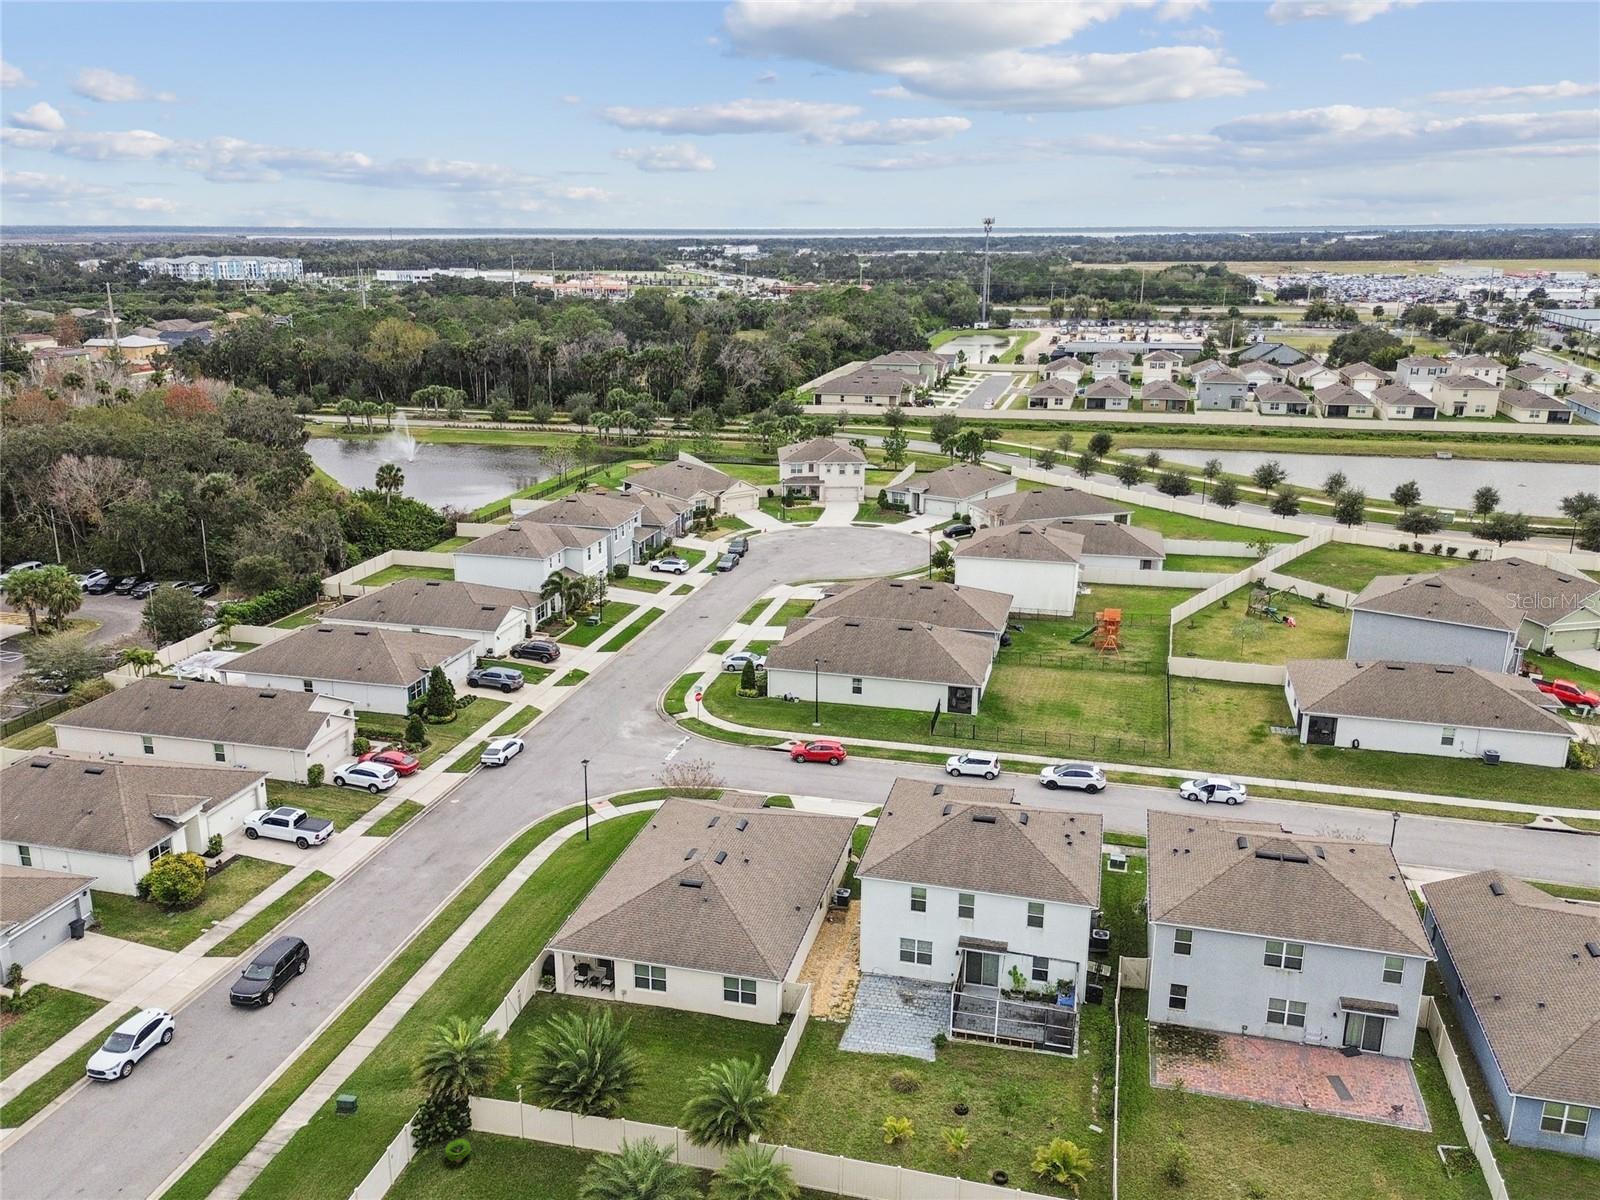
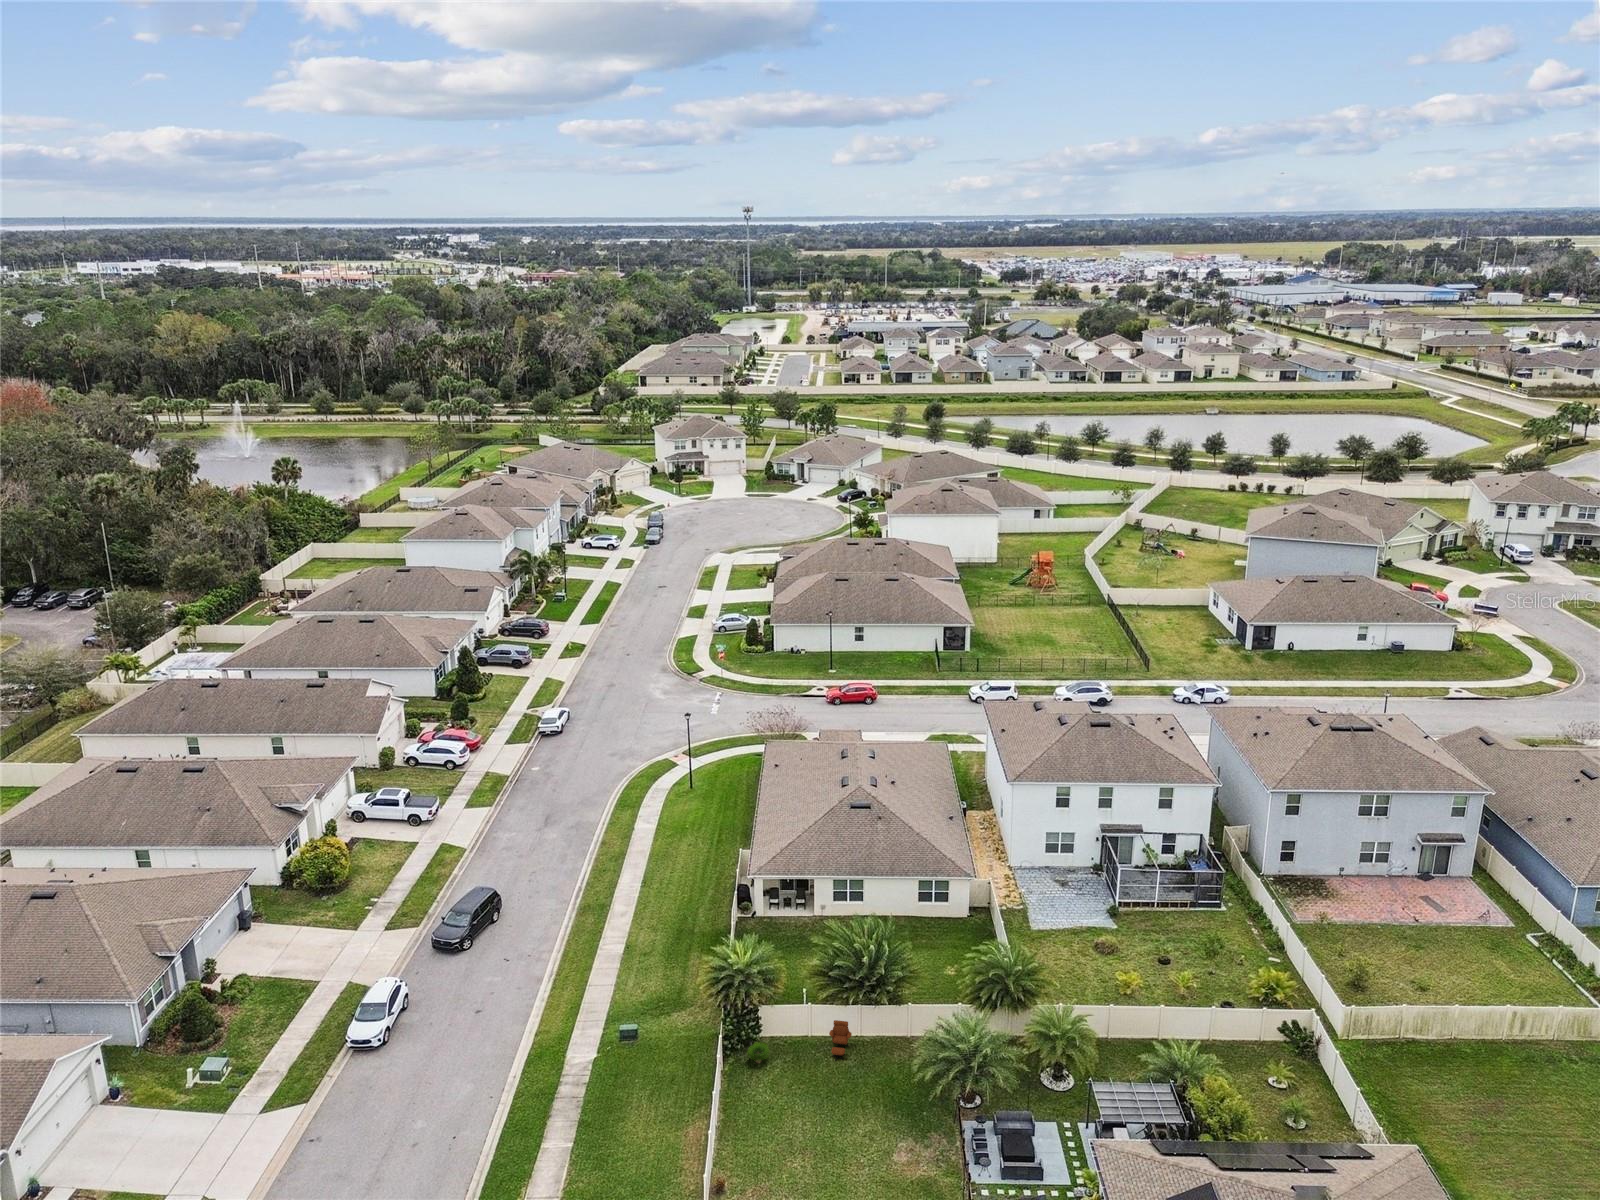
lounge chair: none [534,1127,564,1175] -> present [829,1020,852,1061]

